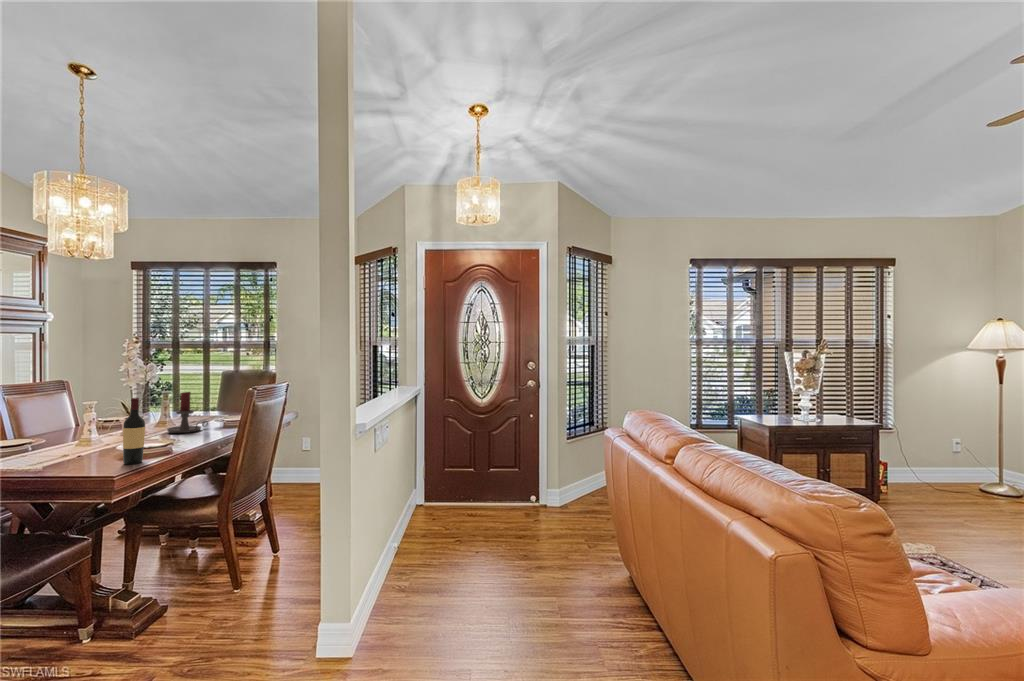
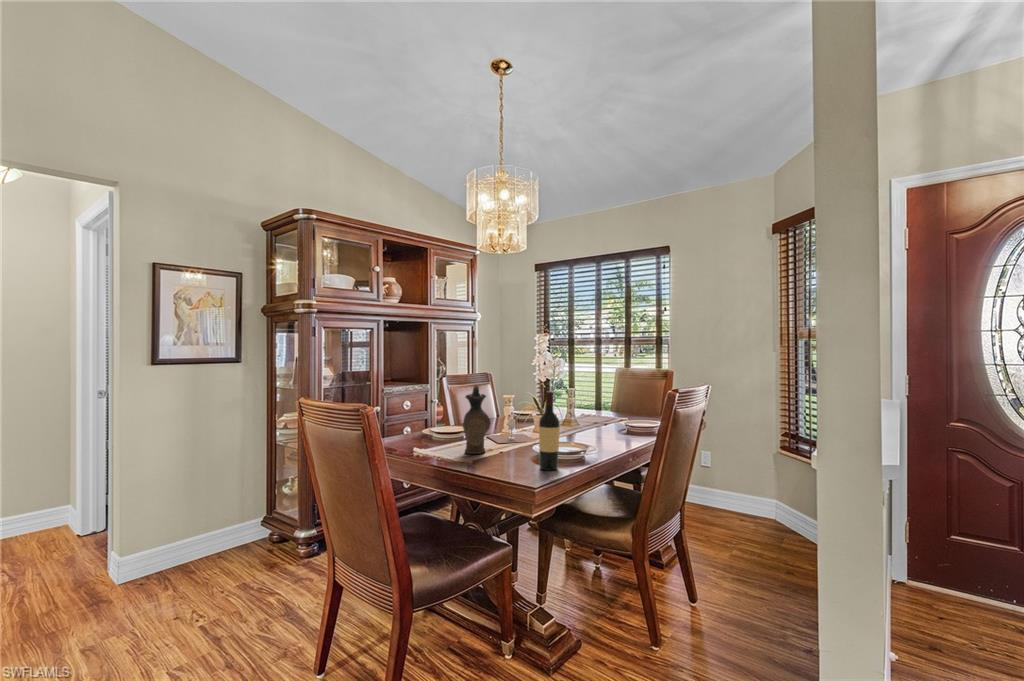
candle holder: present [167,392,208,433] -> none [572,388,611,435]
ceramic pitcher: none [29,396,66,463] -> present [463,385,491,454]
wine glass: none [58,426,127,450] -> present [486,419,536,443]

